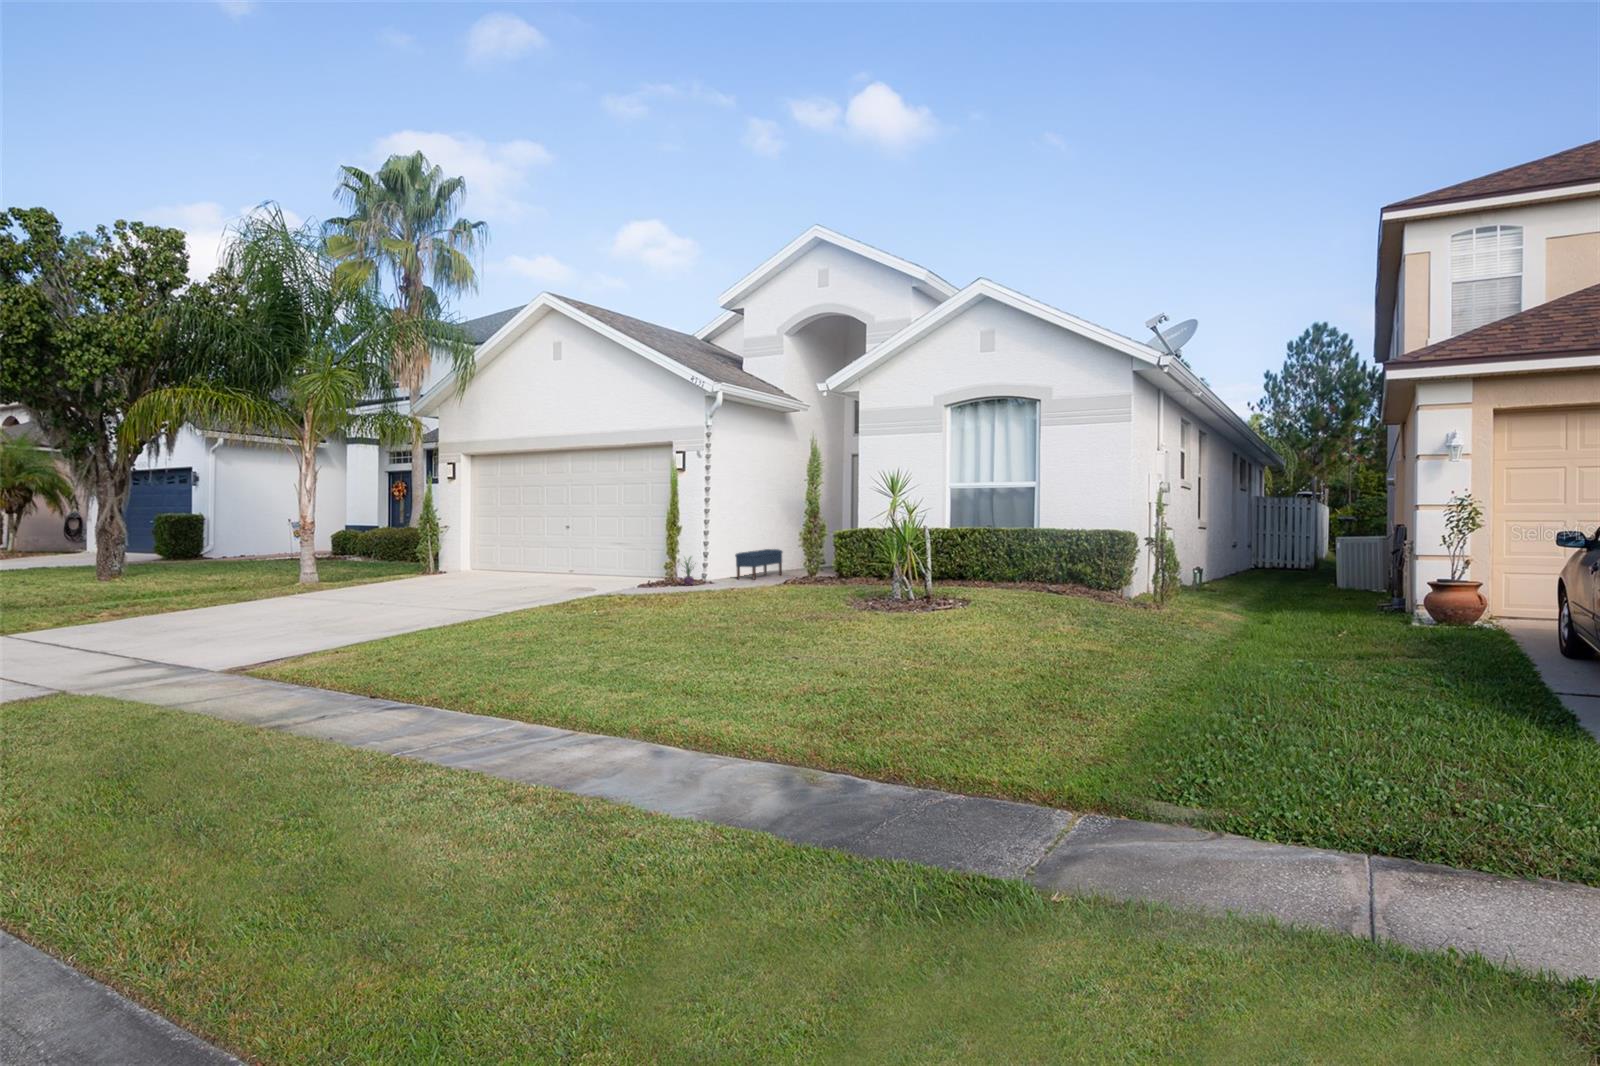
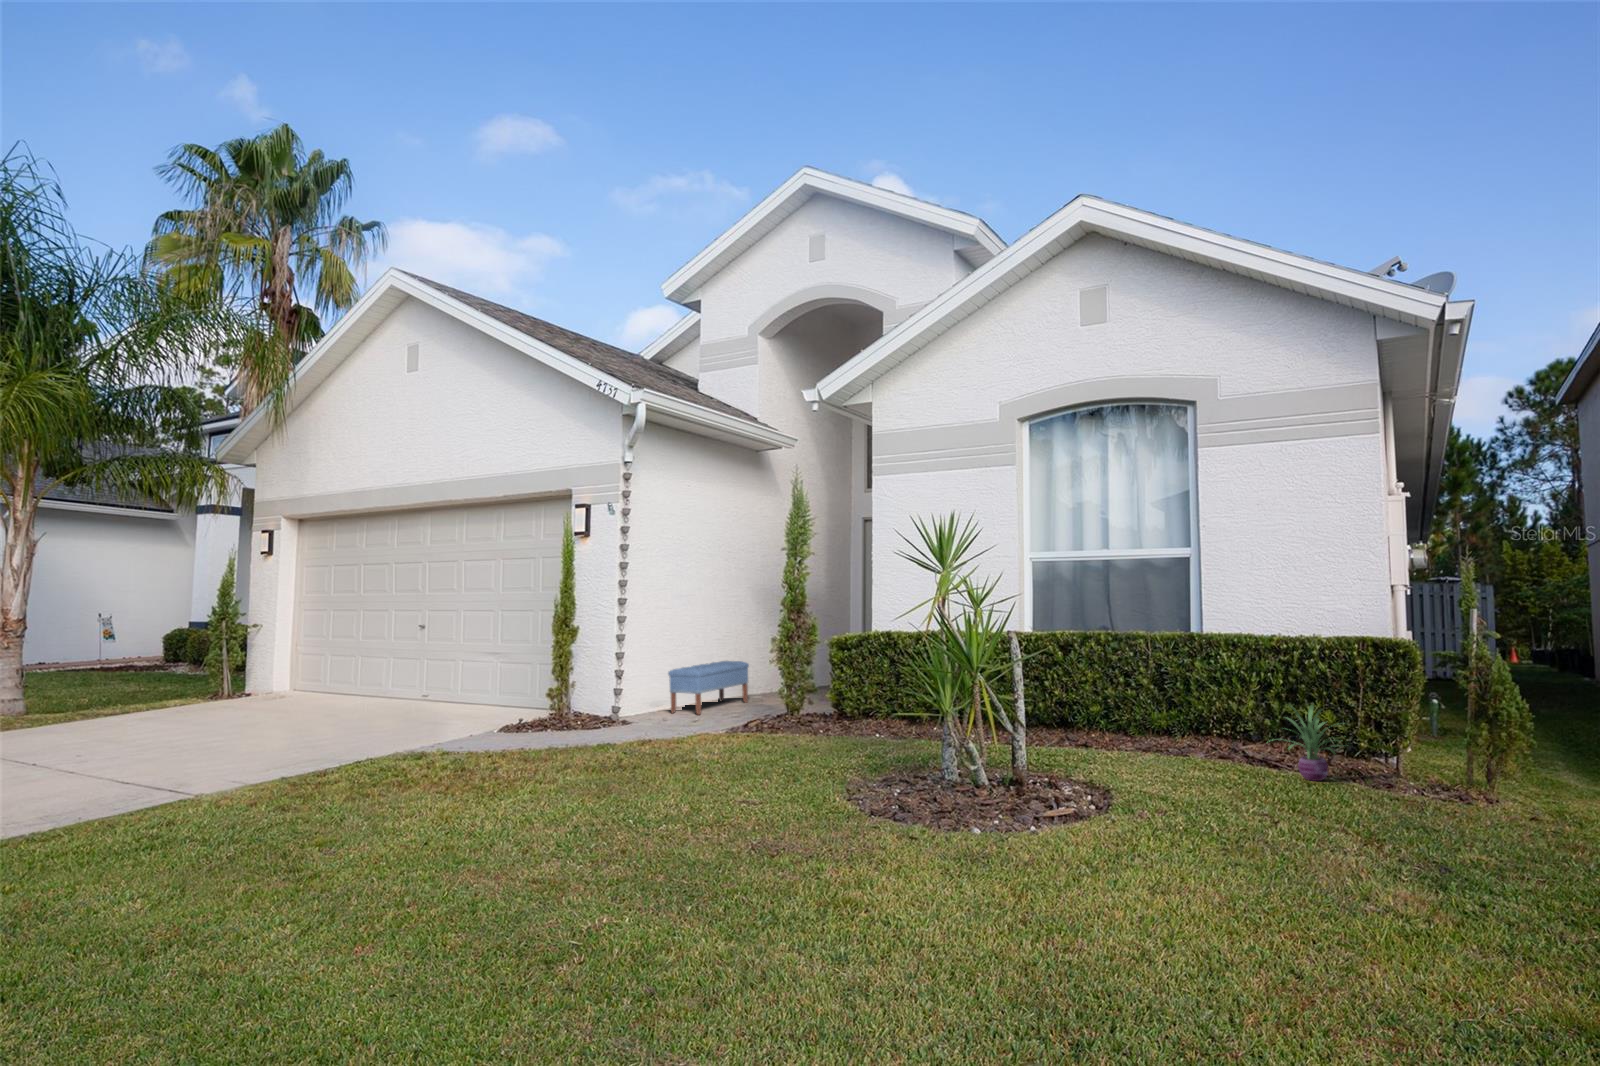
decorative plant: present [683,557,694,585] -> present [1272,705,1334,781]

